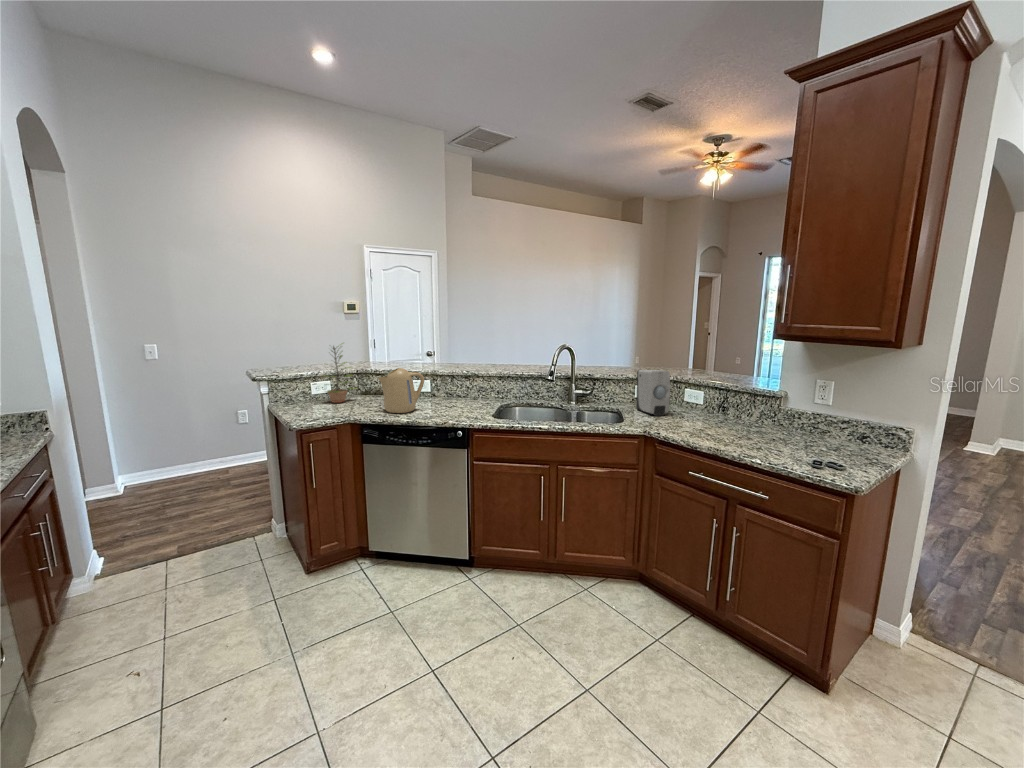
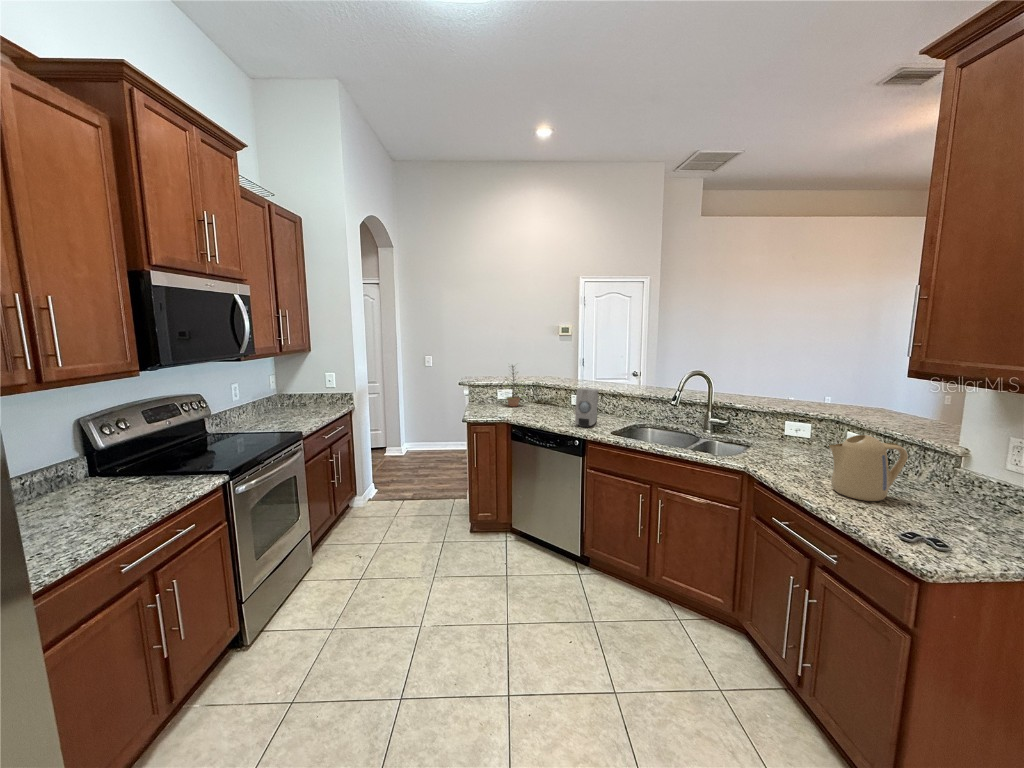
kettle: present [378,368,424,413] -> present [829,435,908,501]
soap dispenser: present [636,370,670,416] -> present [575,388,598,427]

